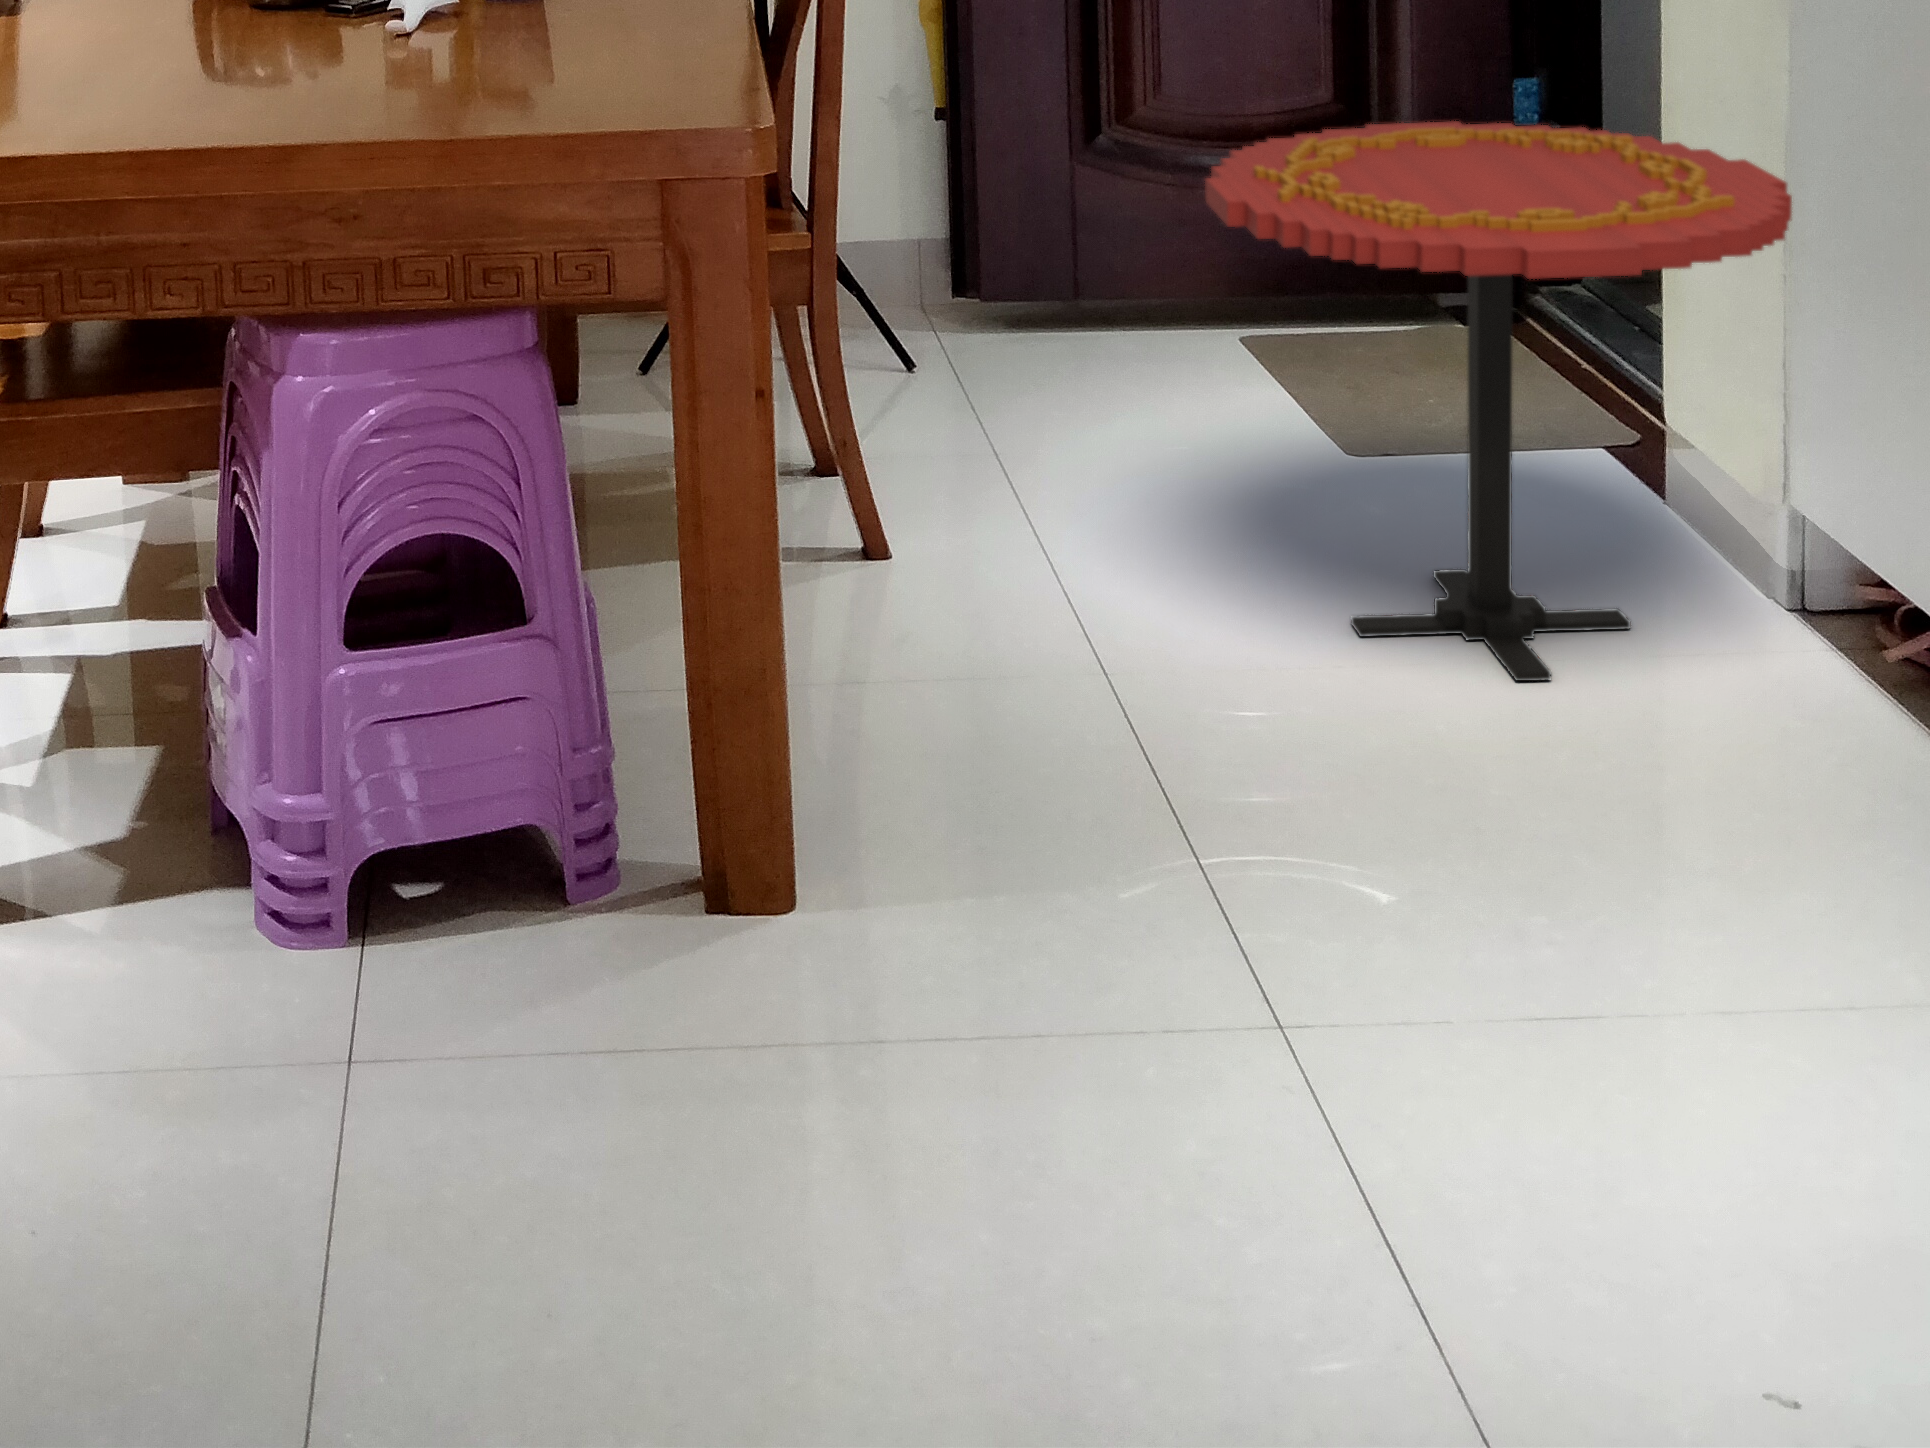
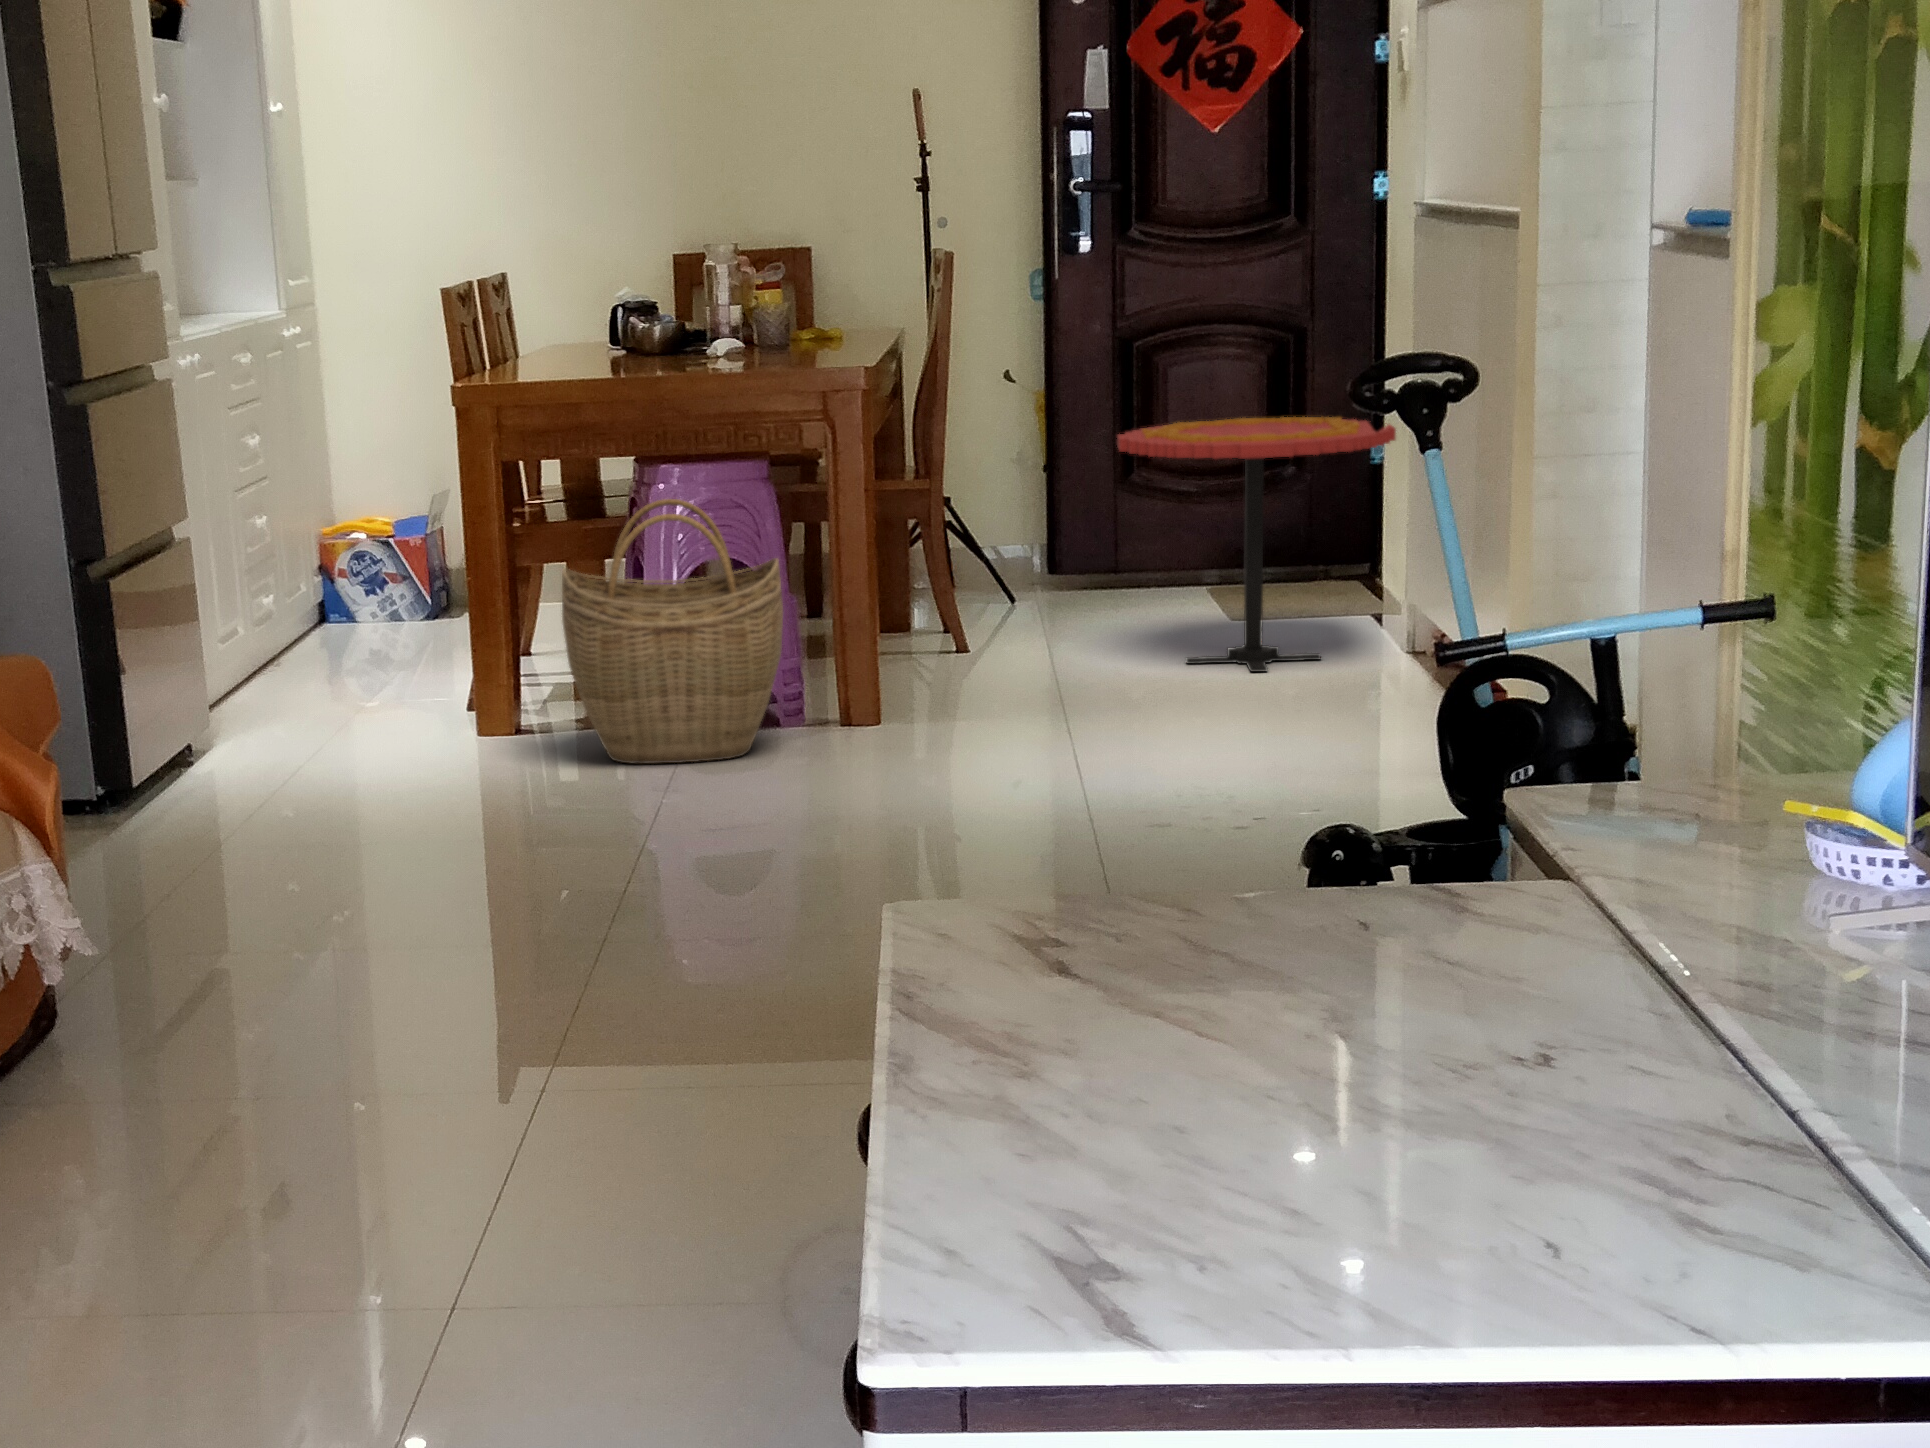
woven basket: none [51,443,589,1141] -> present [562,499,783,764]

